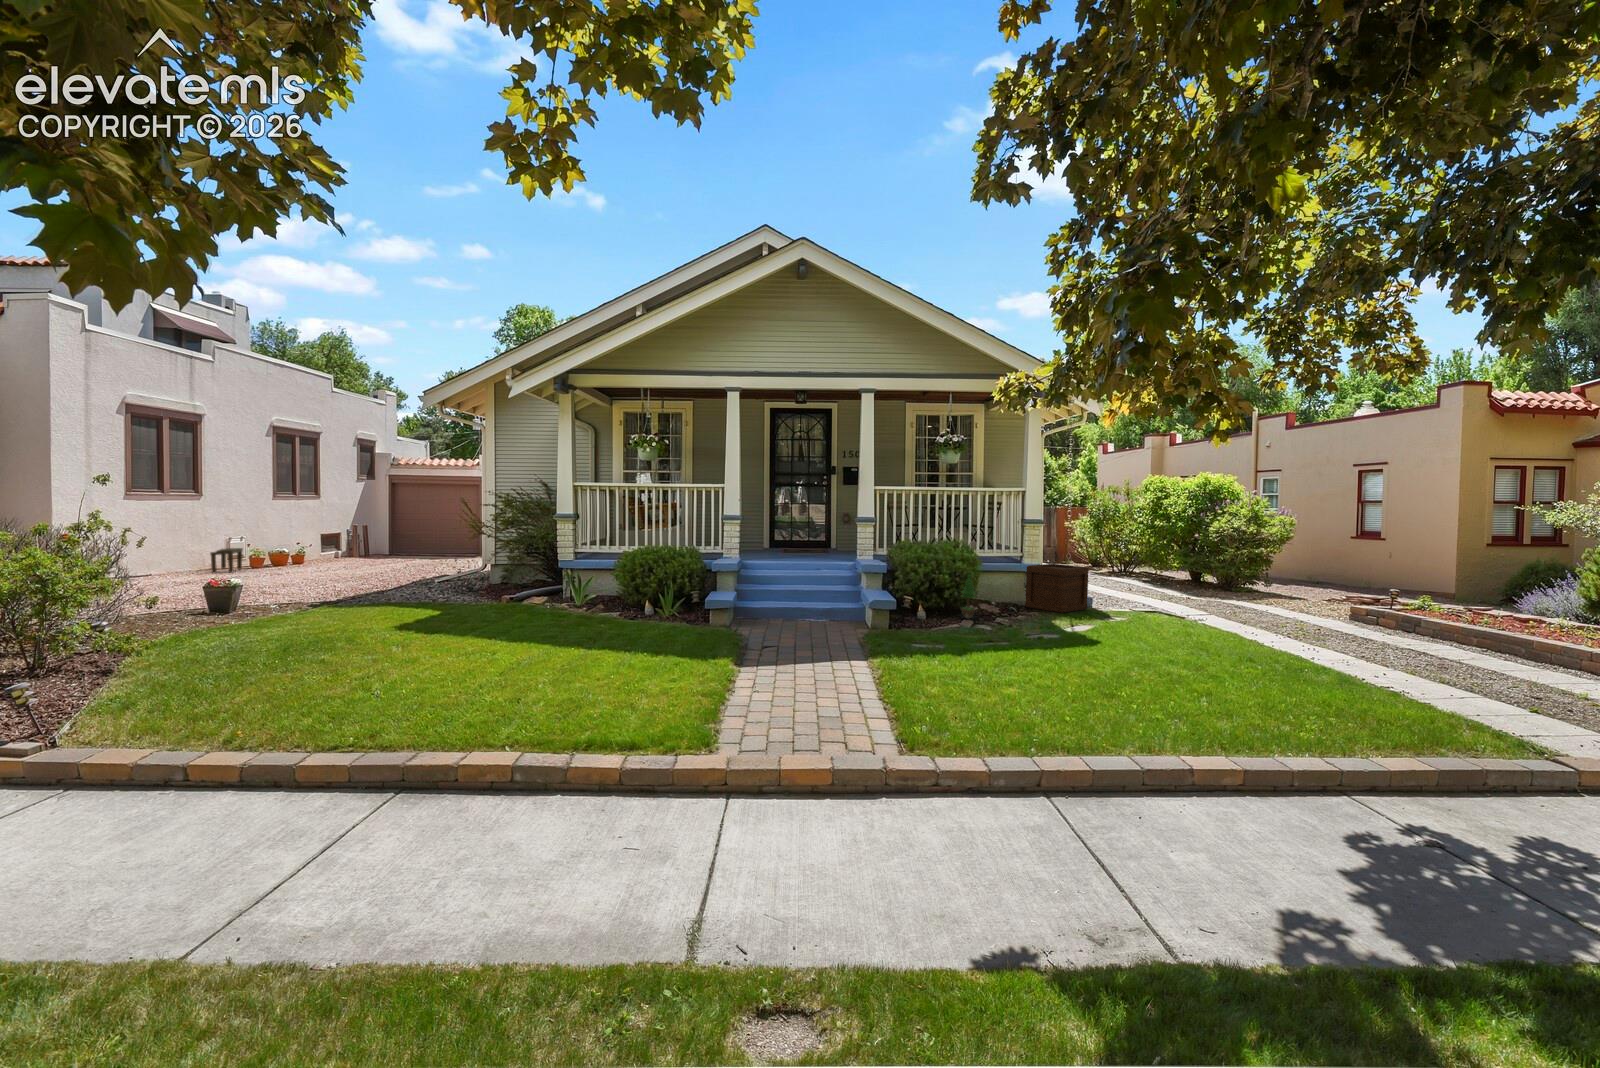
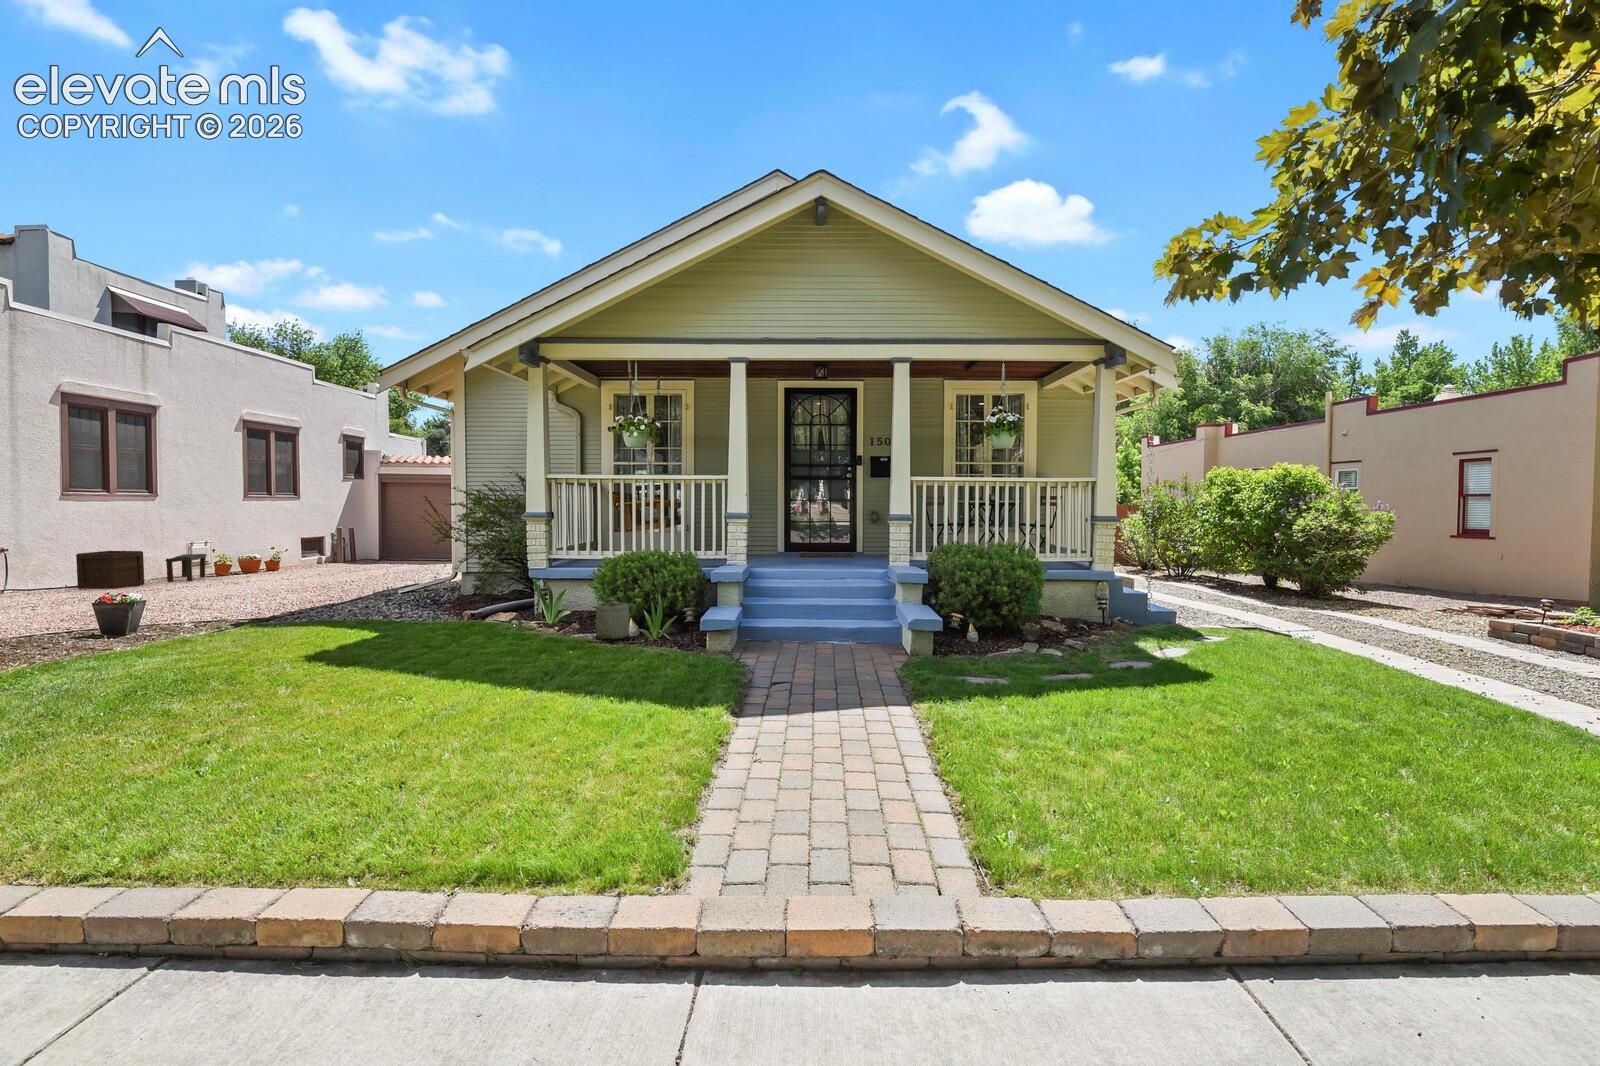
wooden crate: present [1025,564,1089,613] -> present [76,551,144,589]
basket: none [621,584,648,616] -> present [596,598,630,639]

